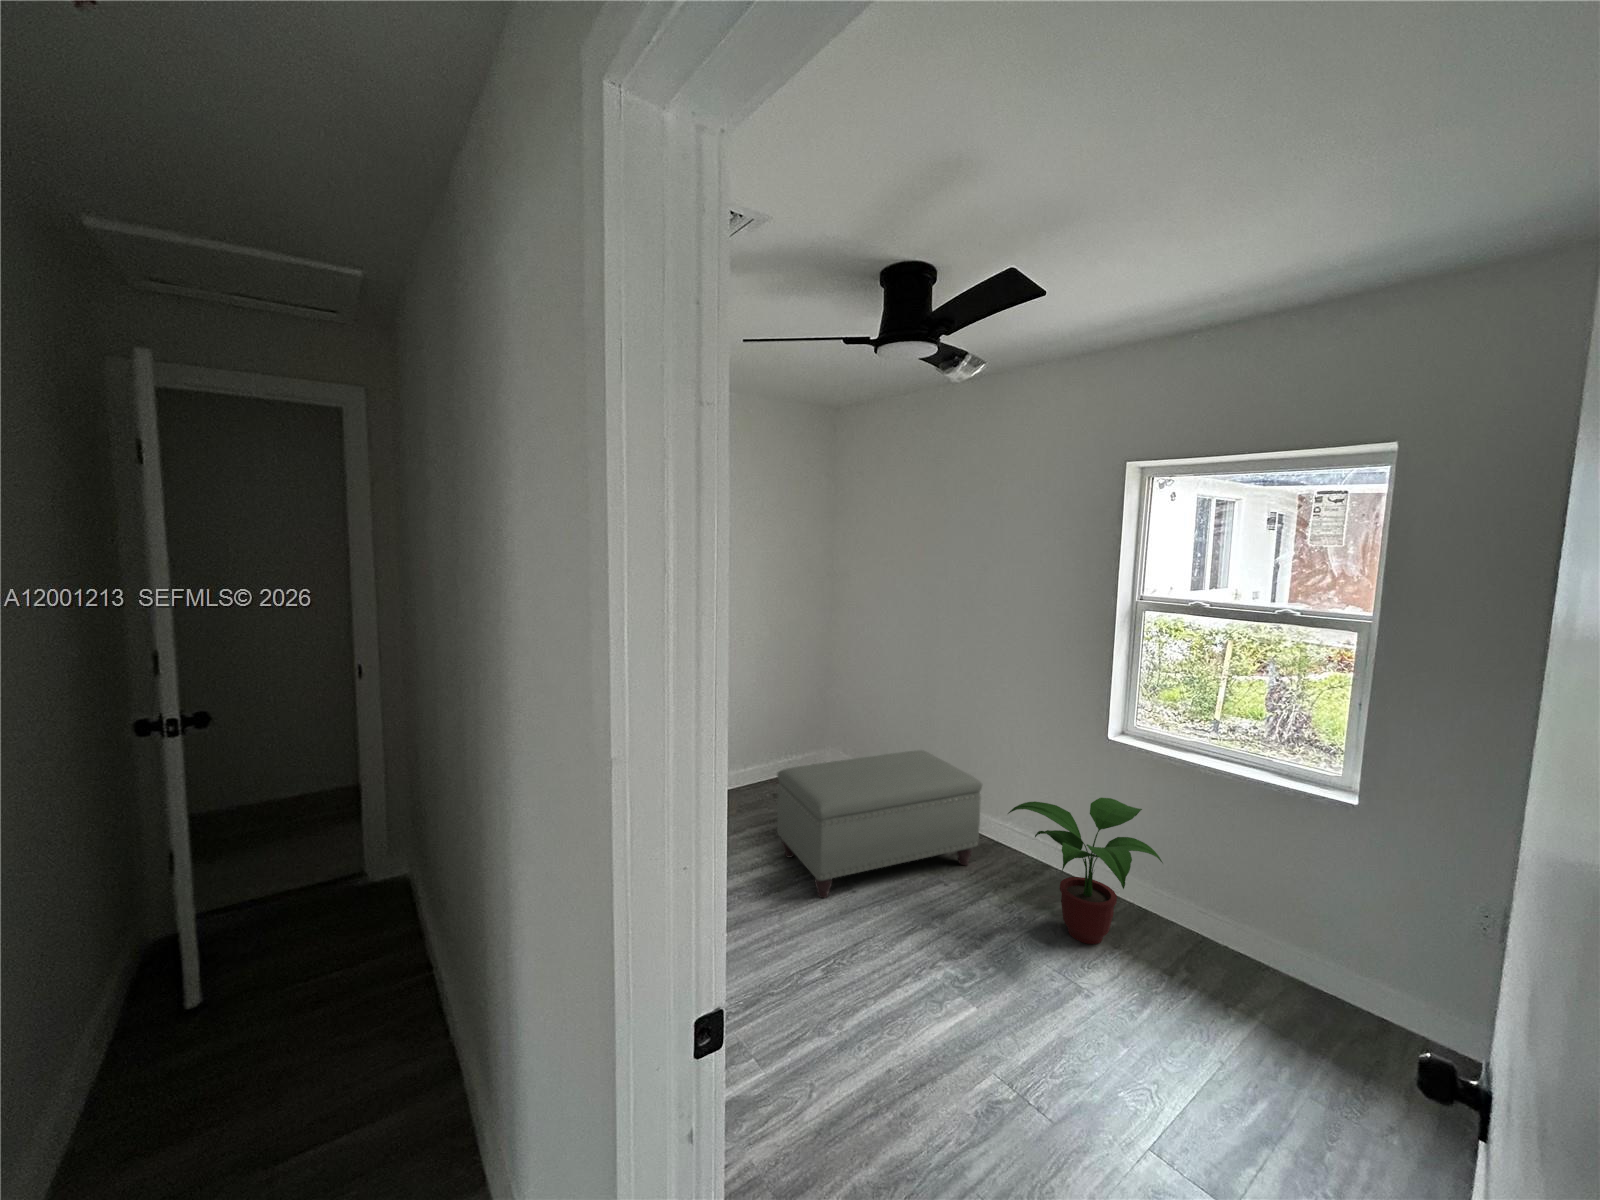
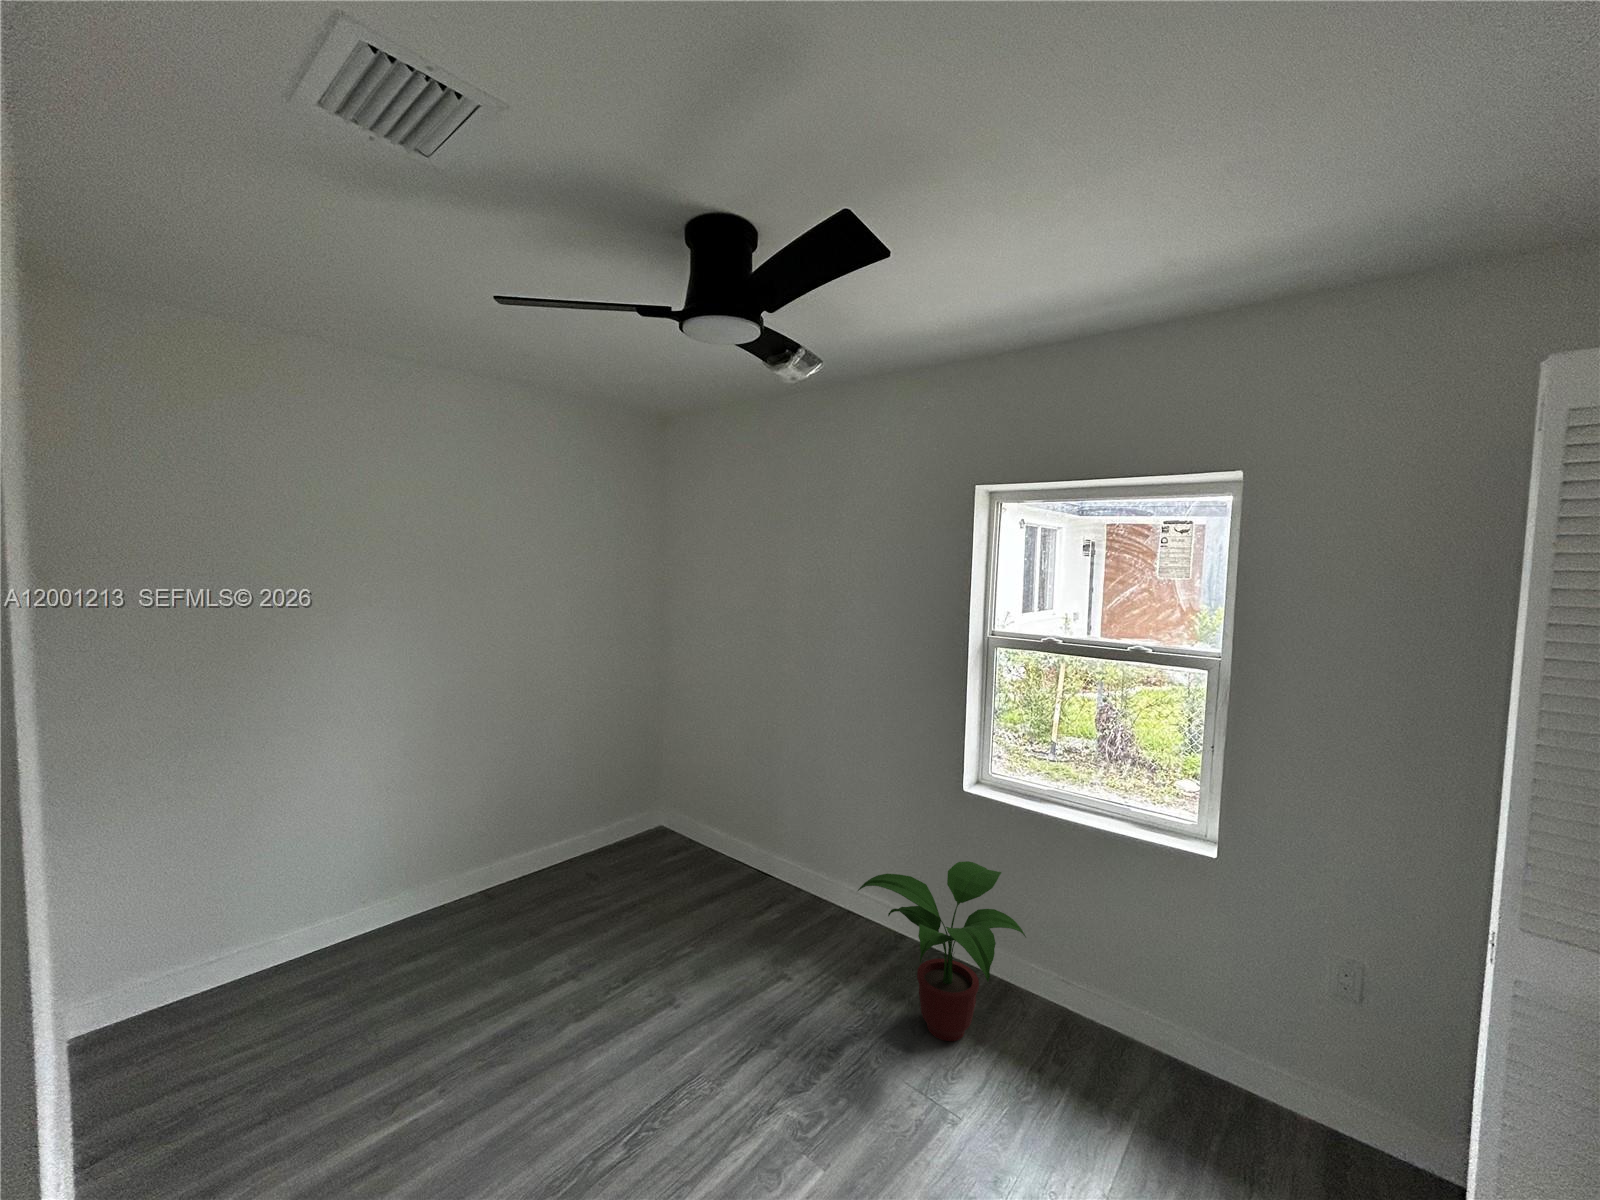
ottoman: present [777,750,982,898] -> none [579,812,829,1025]

